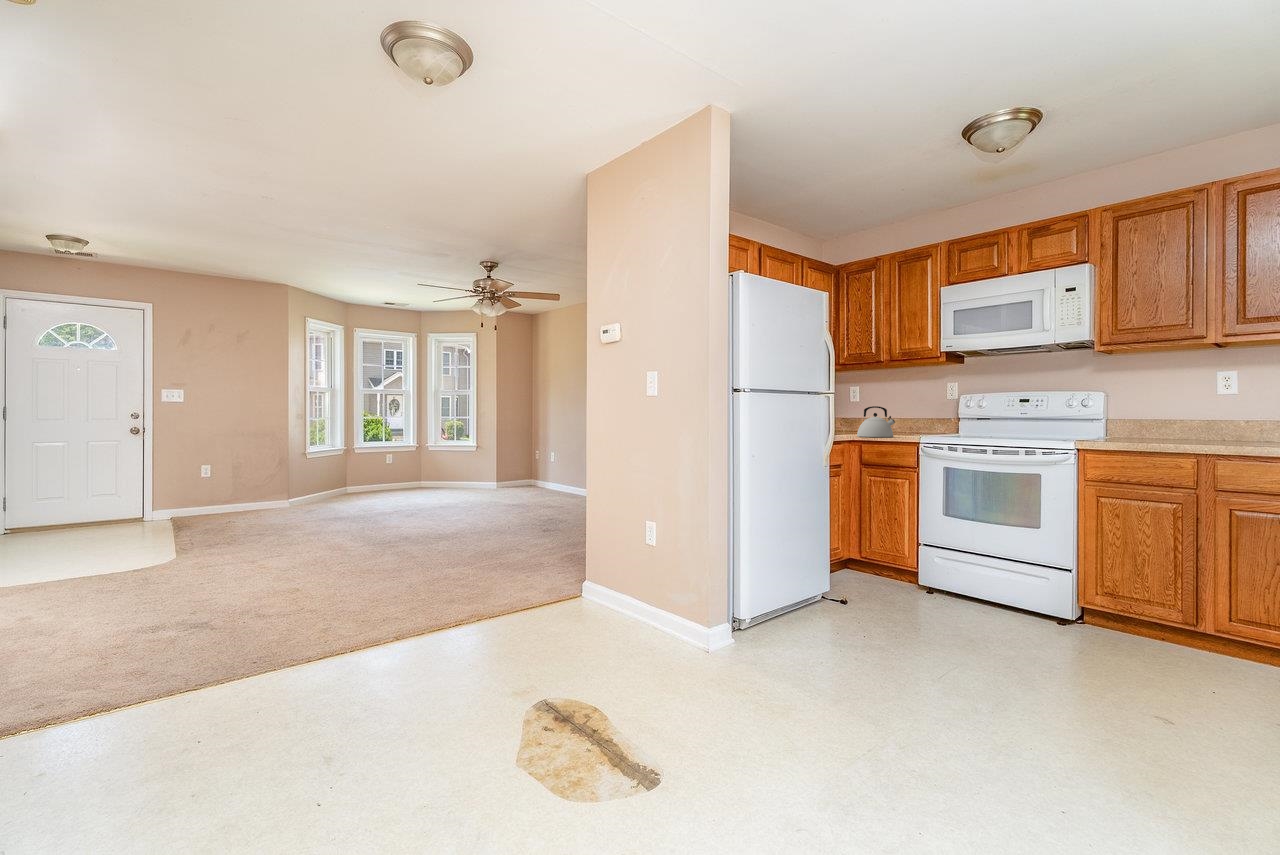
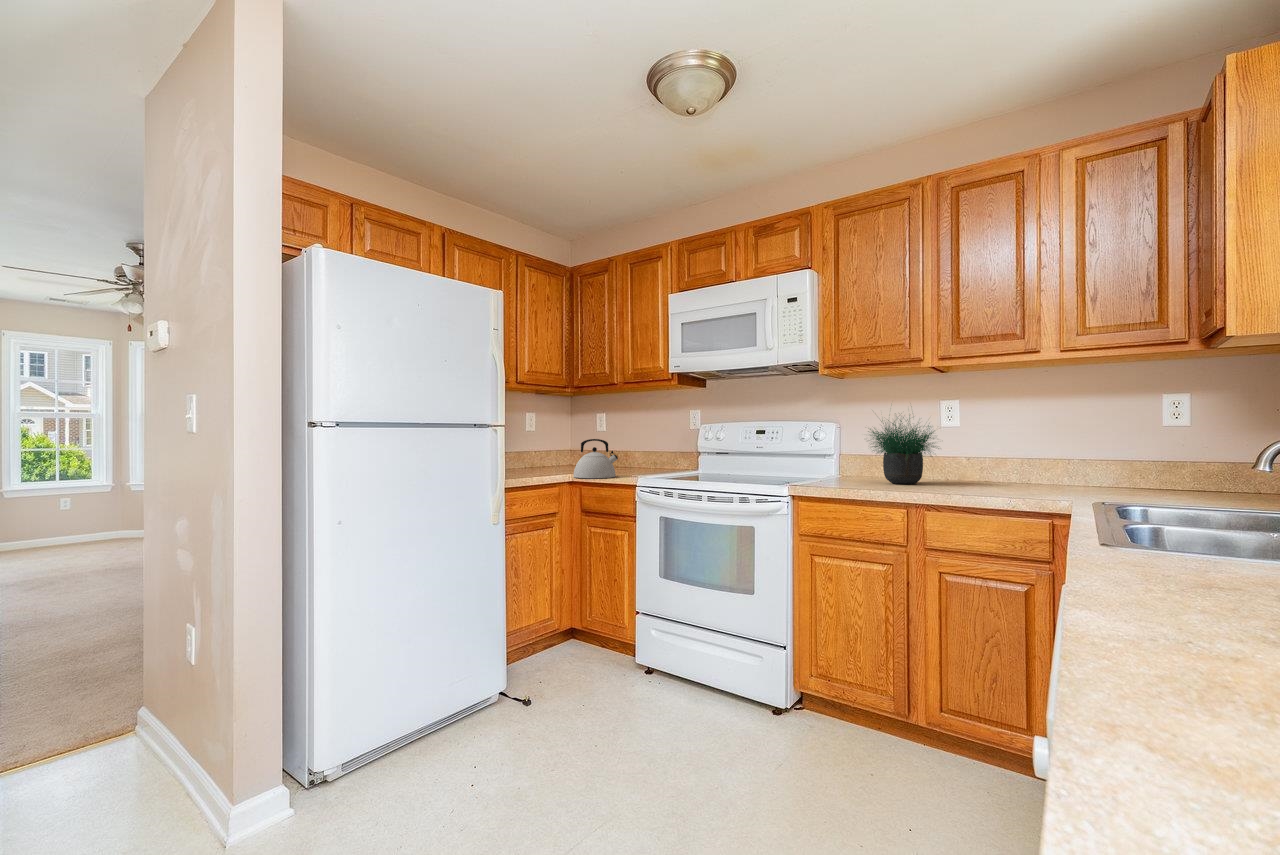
potted plant: none [1134,371,1228,443] -> present [870,417,939,484]

